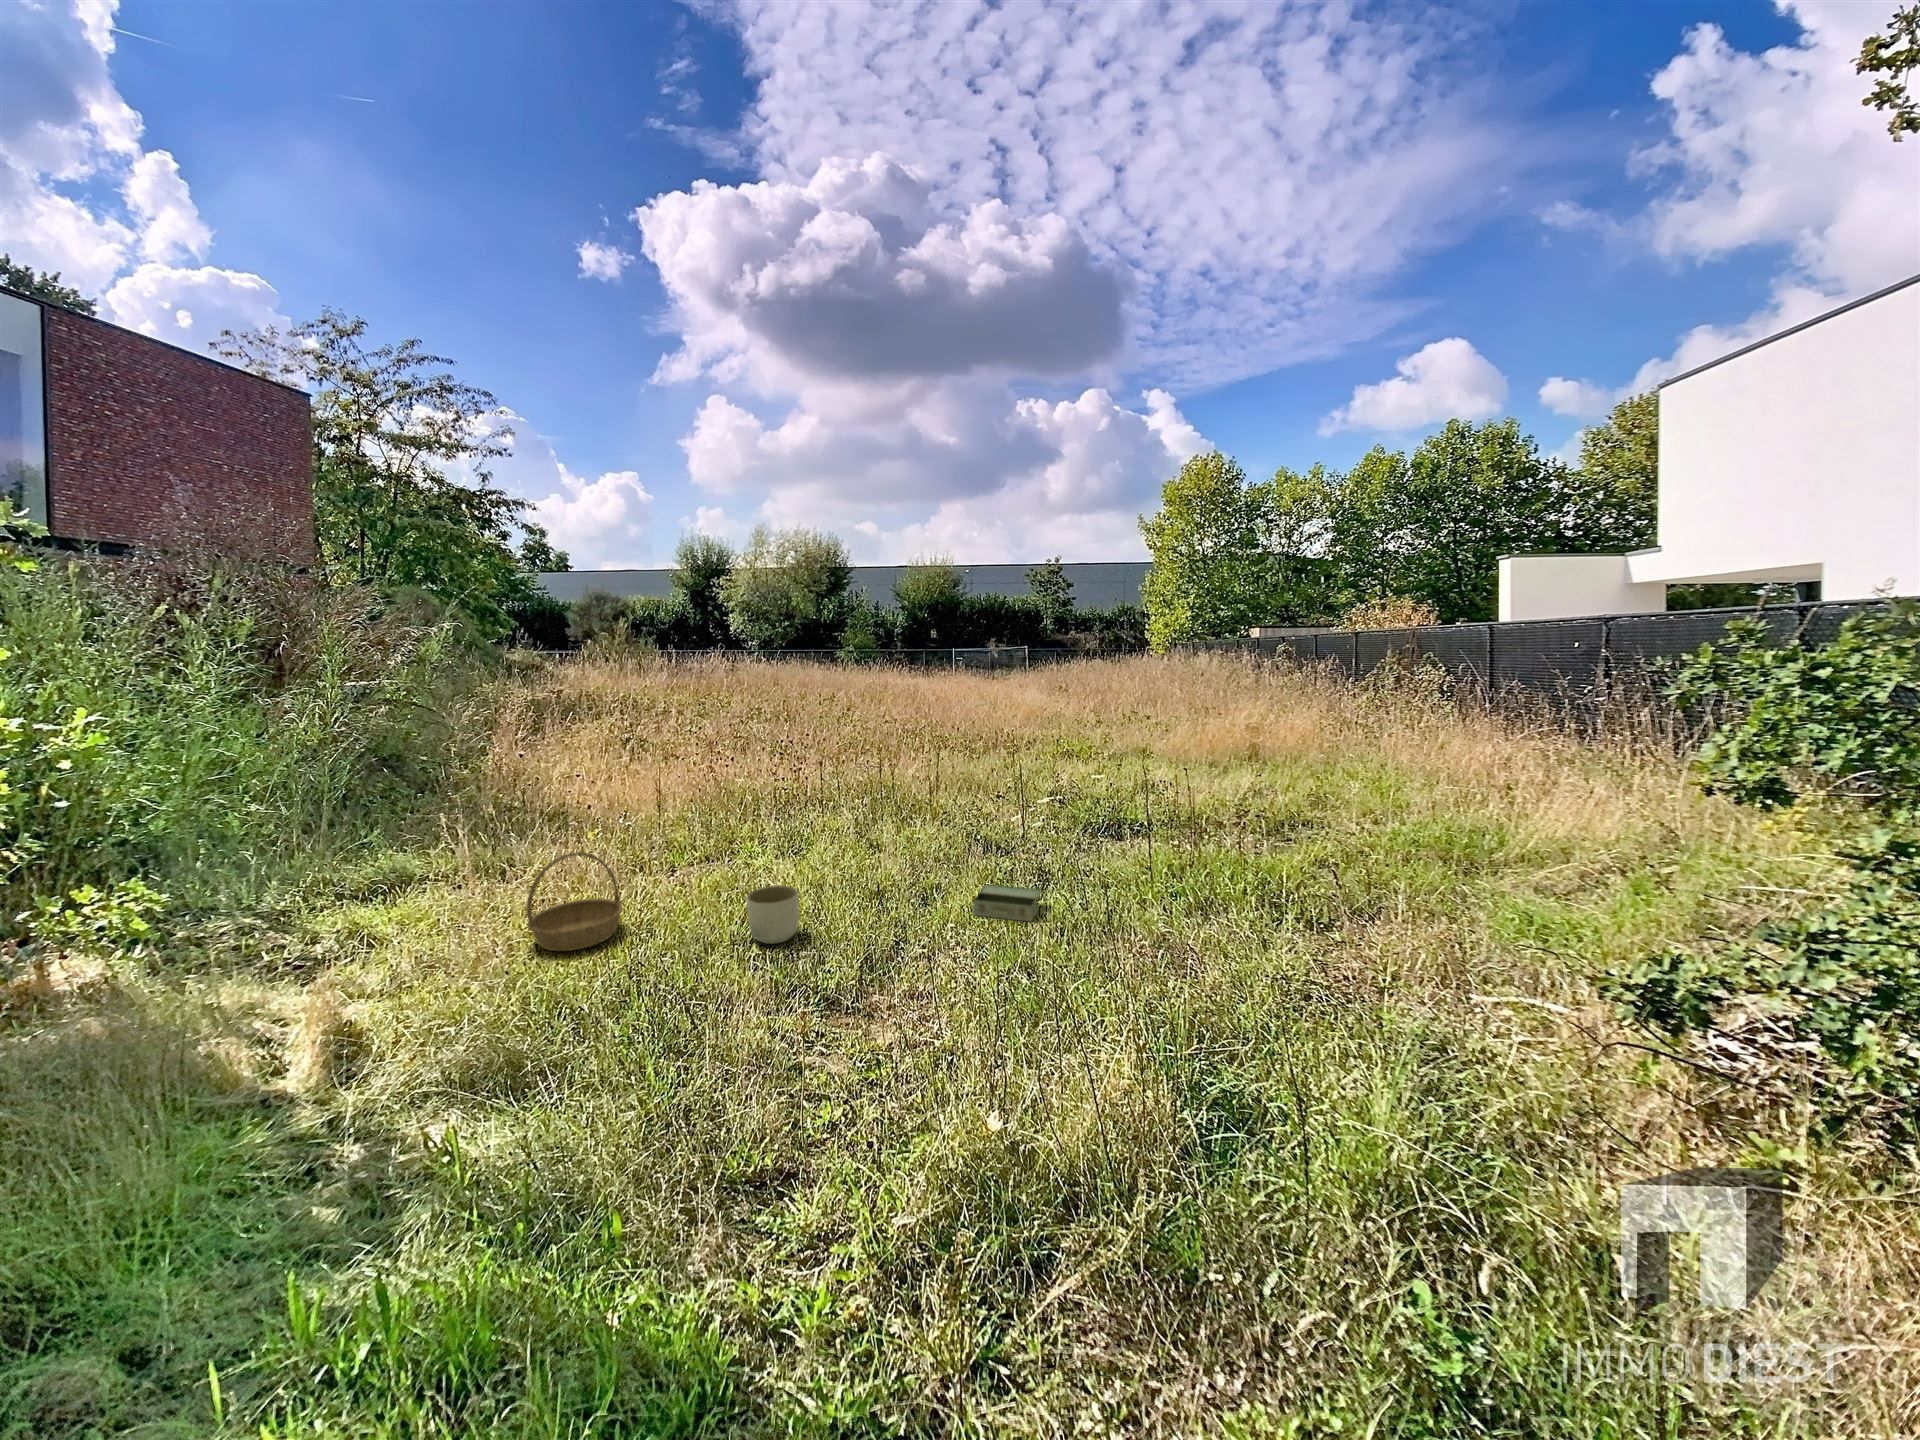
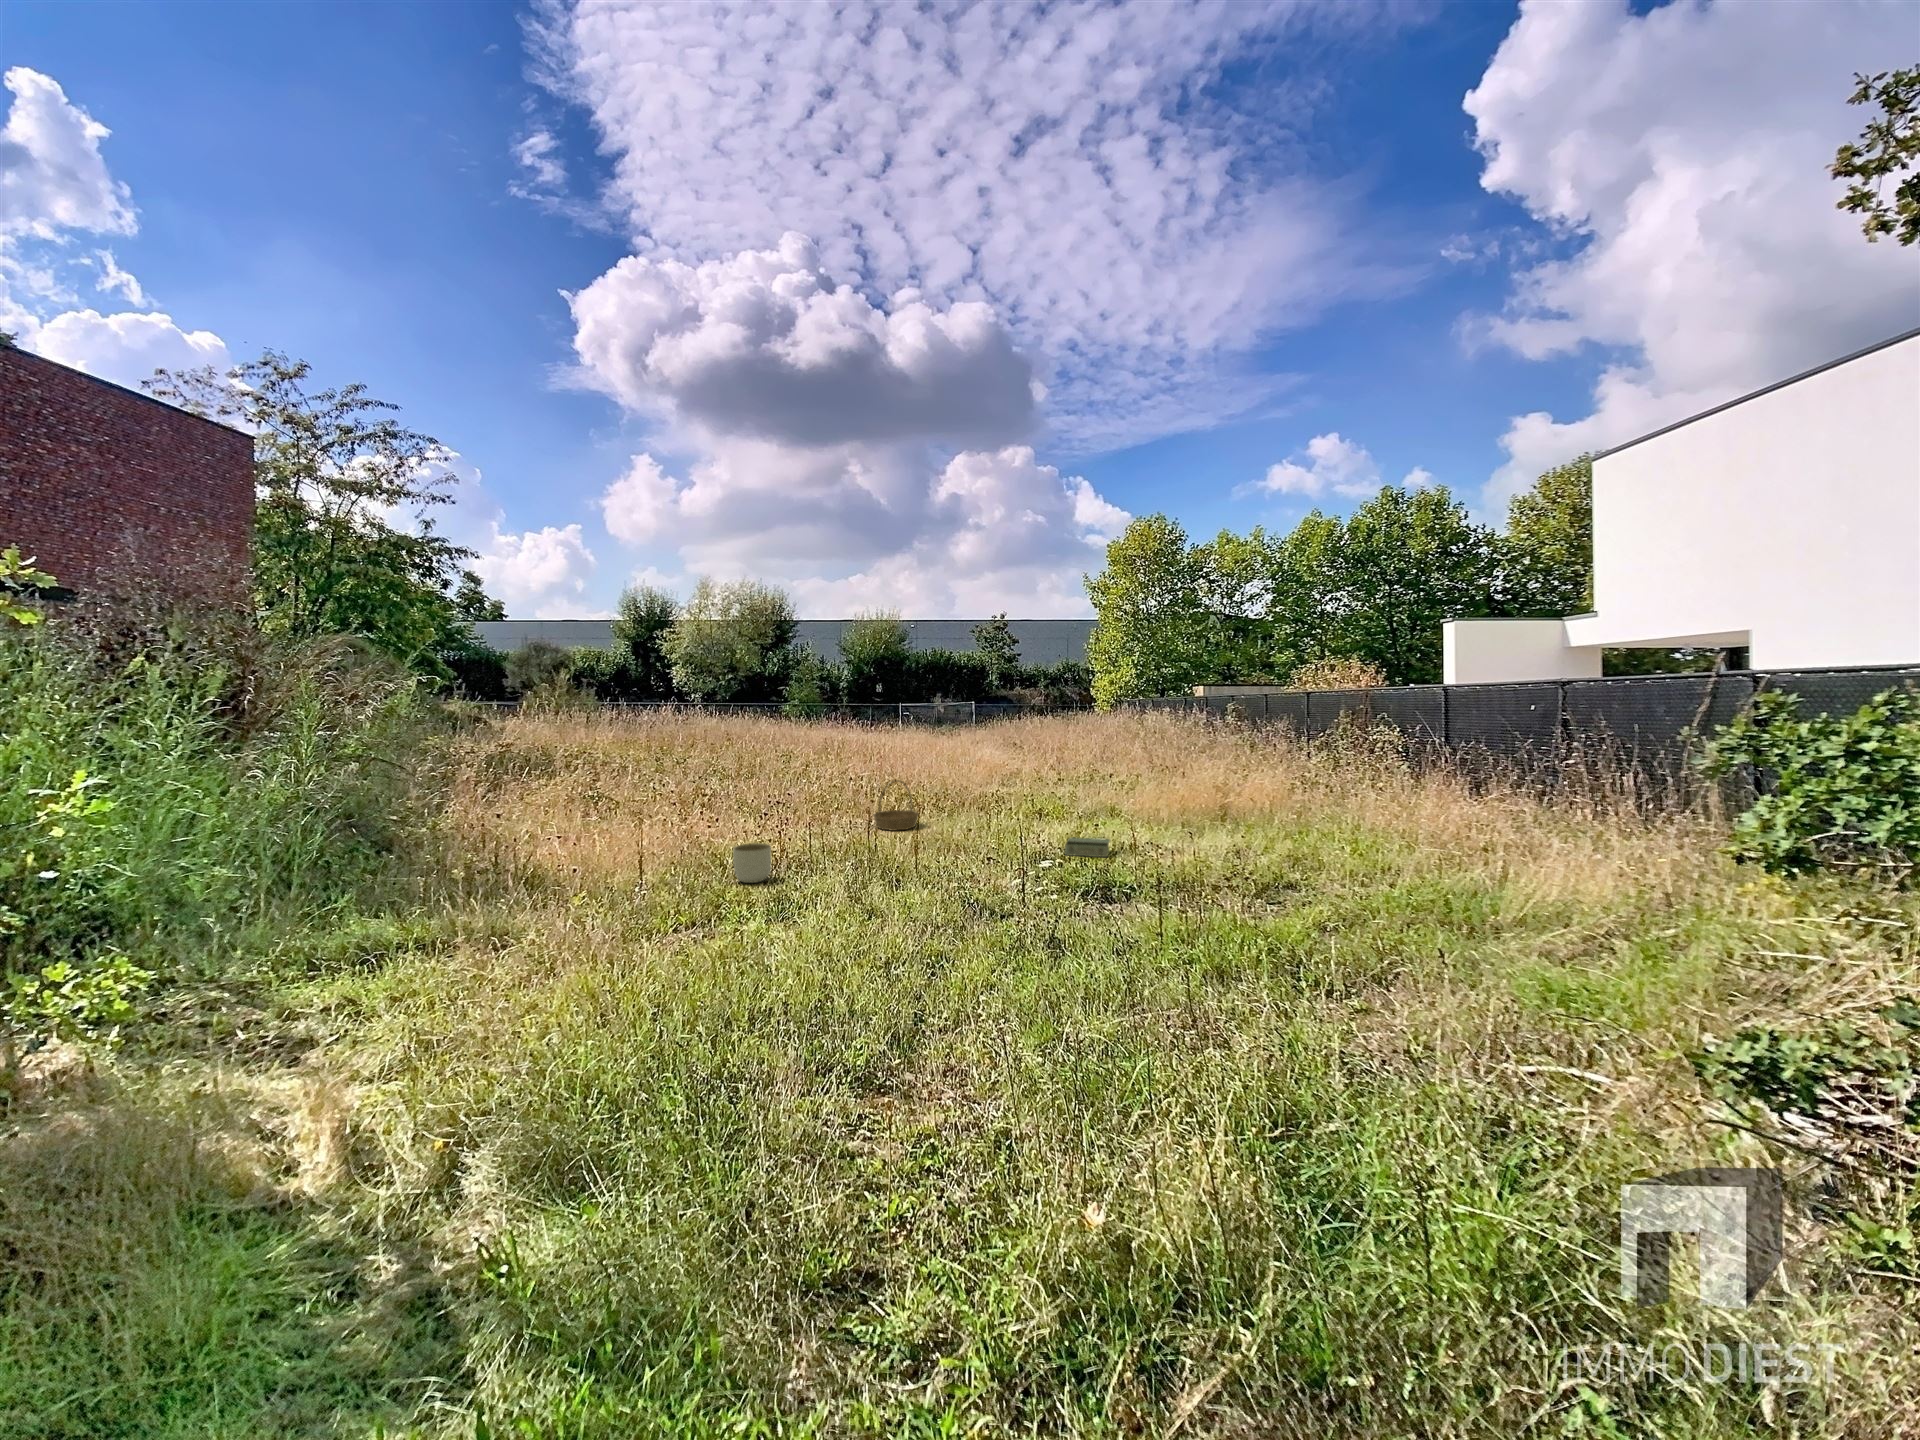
basket: present [527,852,622,951] -> present [873,780,919,831]
toolbox: present [973,884,1041,922] -> present [1065,837,1110,857]

